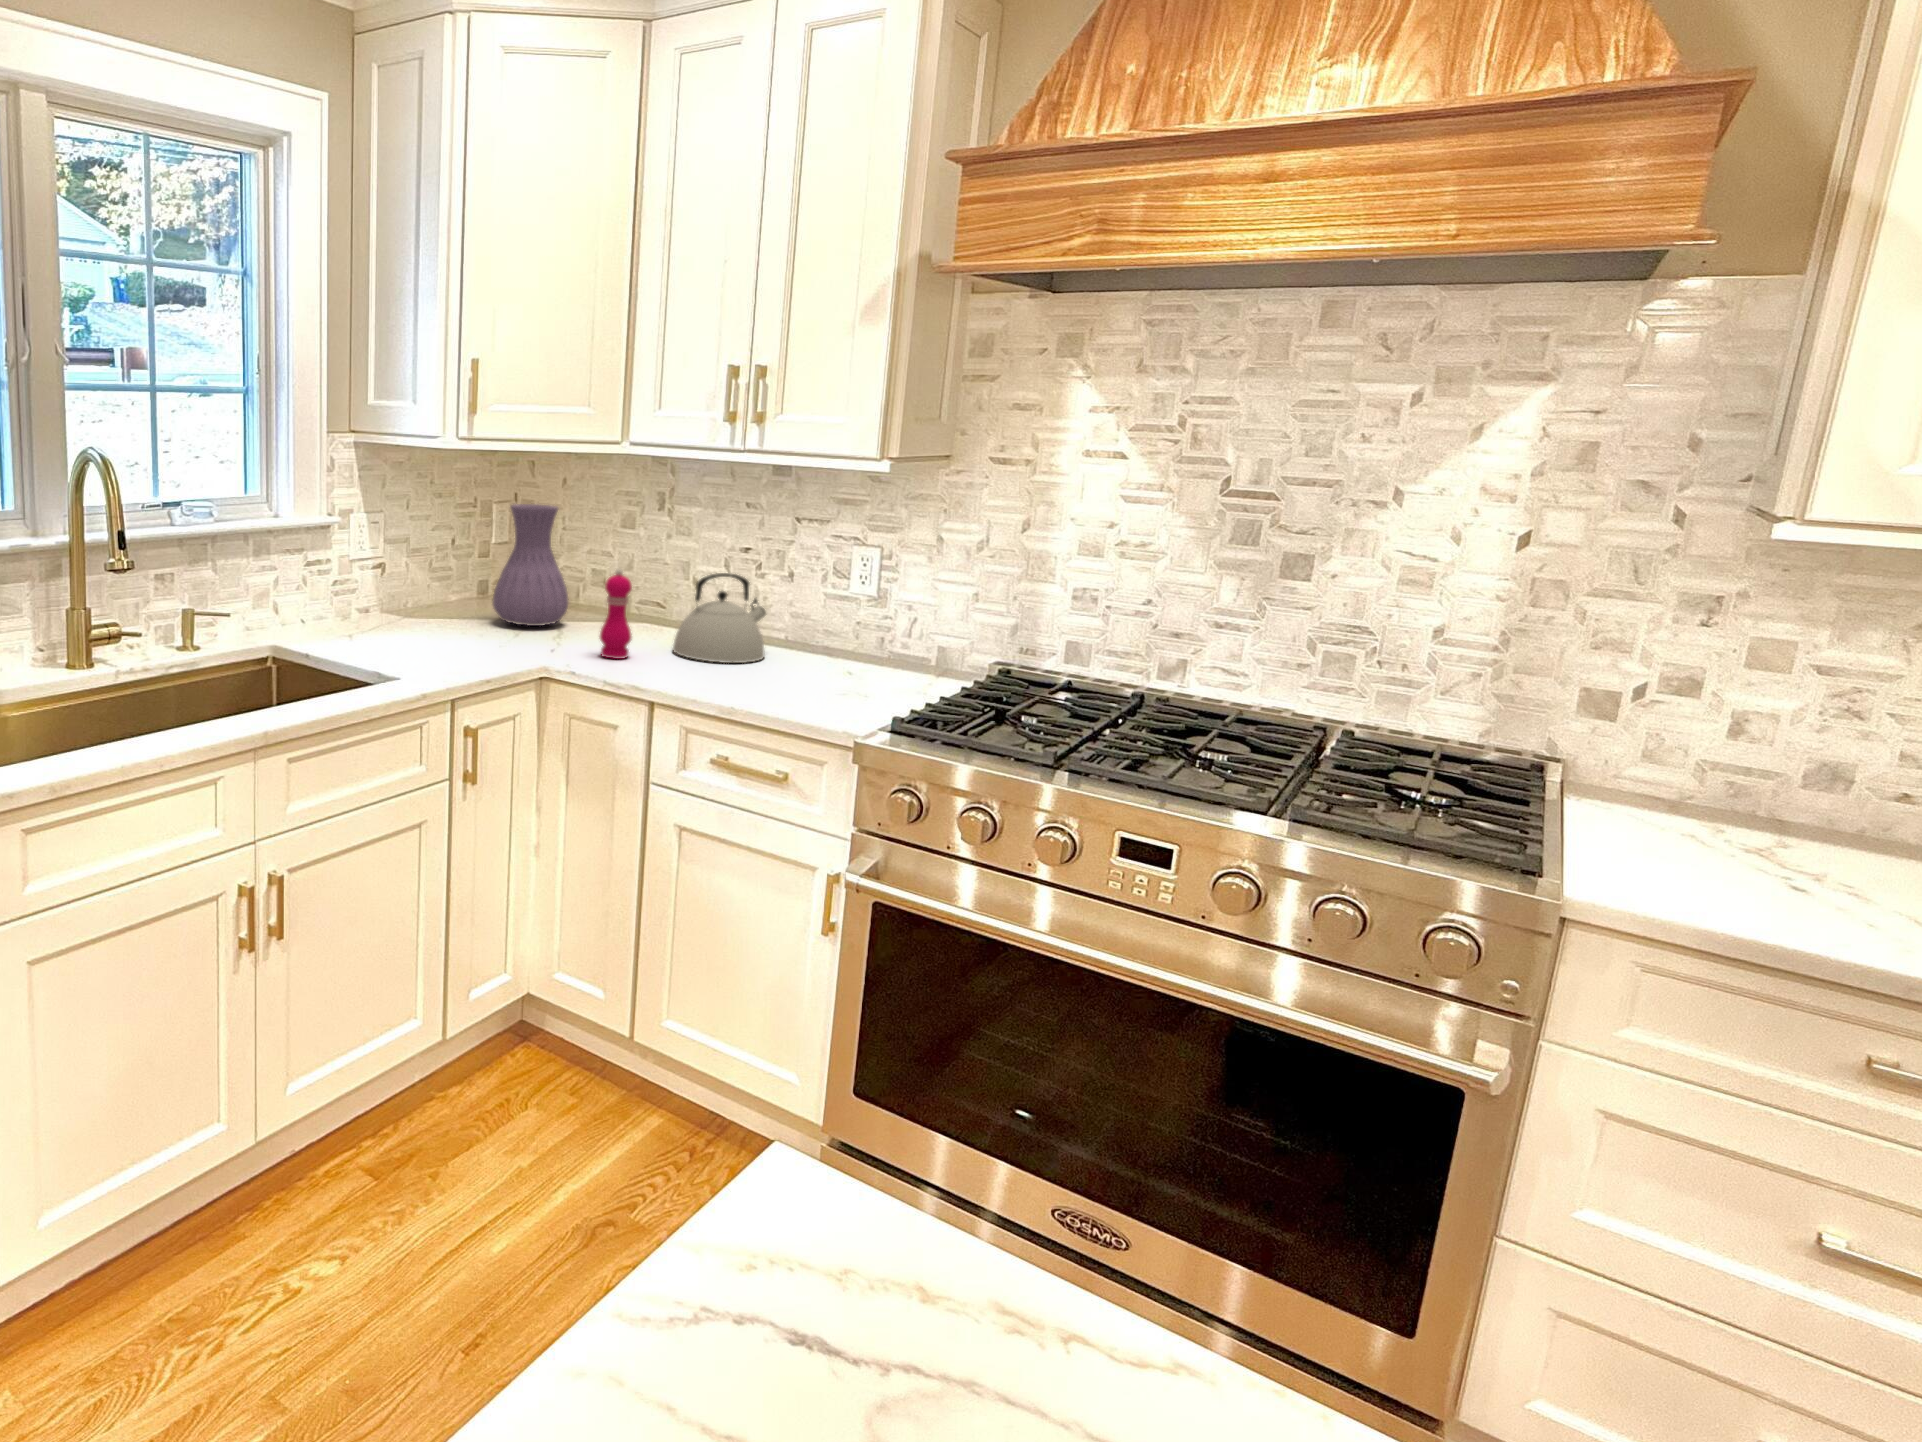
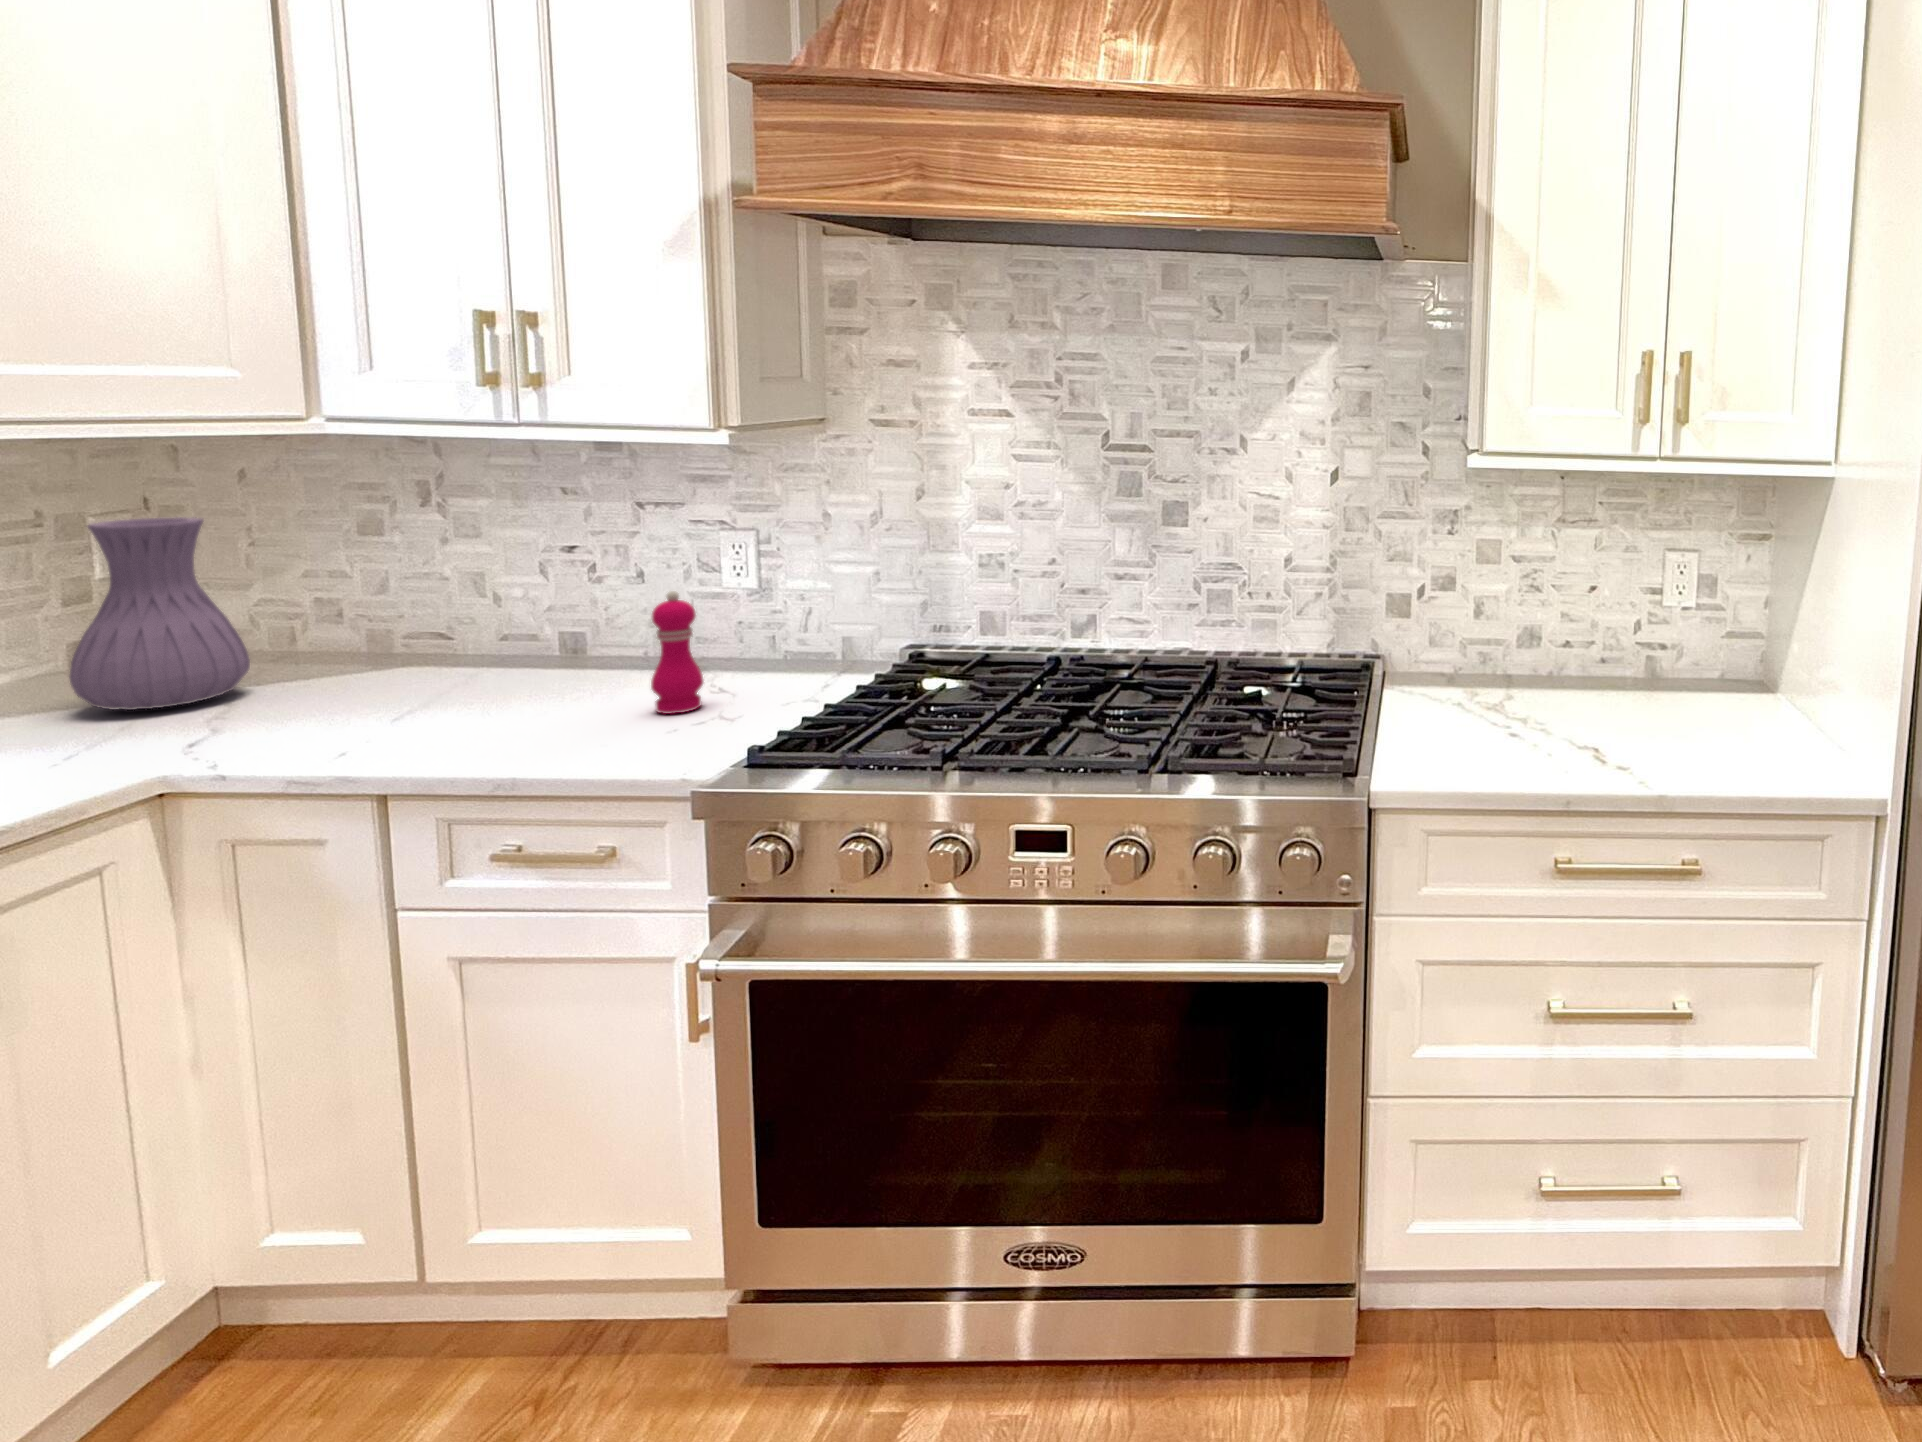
pepper mill: present [600,569,632,659] -> present [651,591,704,714]
kettle: present [673,573,766,663] -> none [440,588,600,713]

